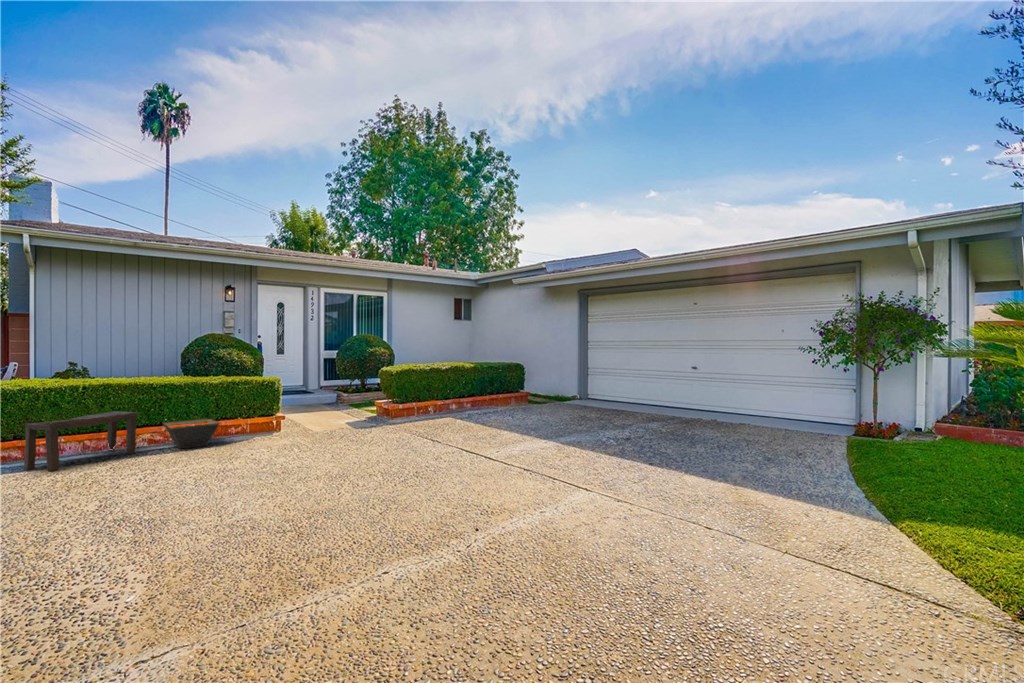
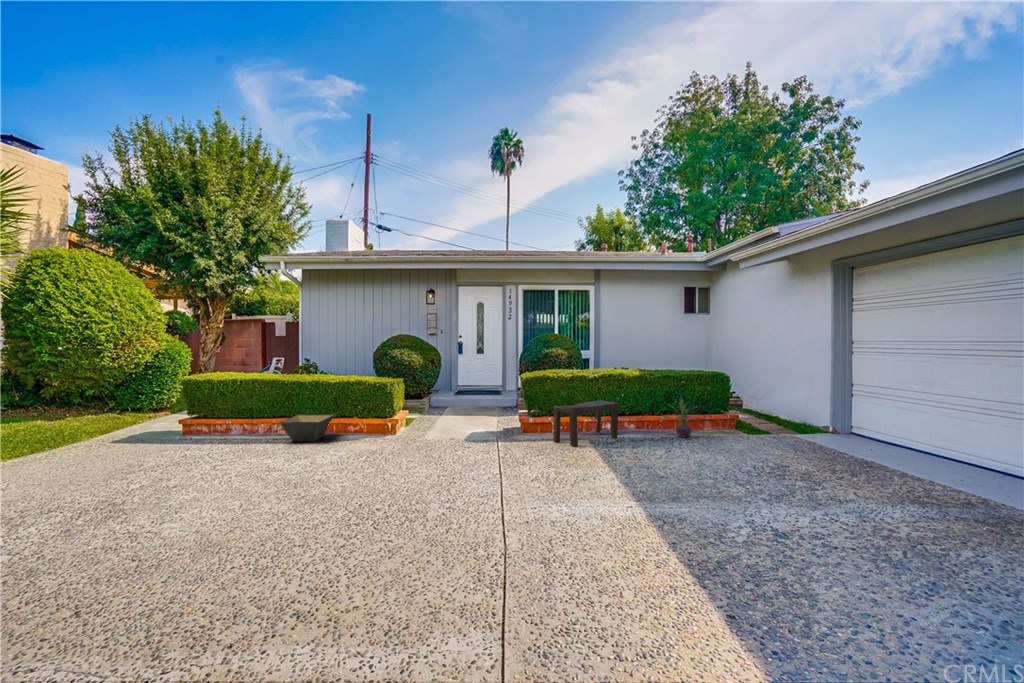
decorative plant: none [487,381,514,408] -> present [677,398,691,438]
bench: present [24,411,138,471] -> present [554,400,619,447]

